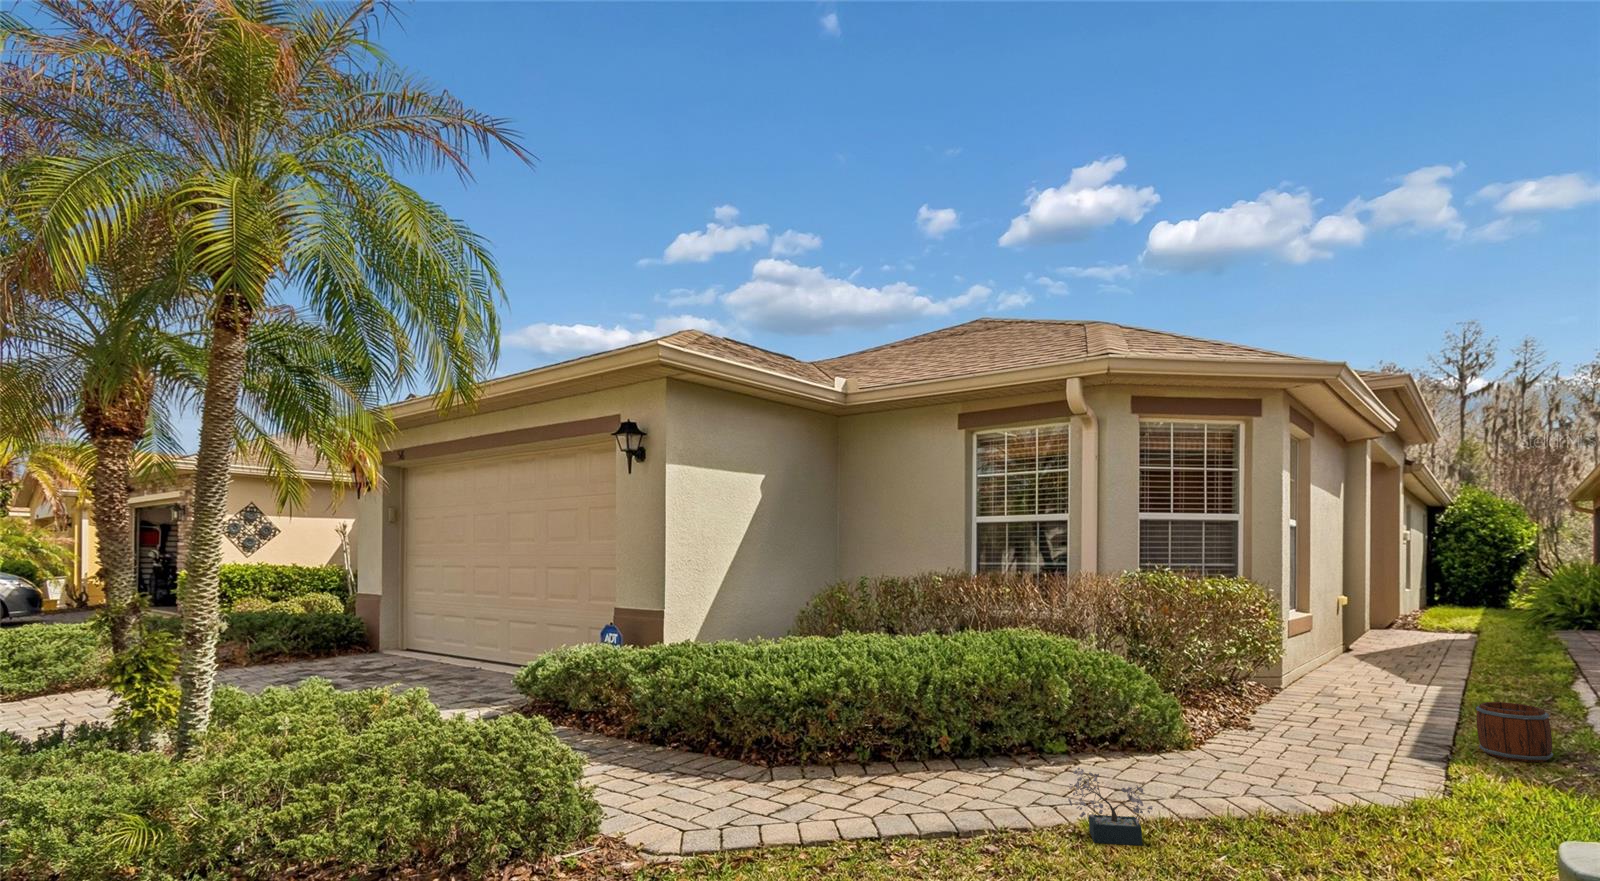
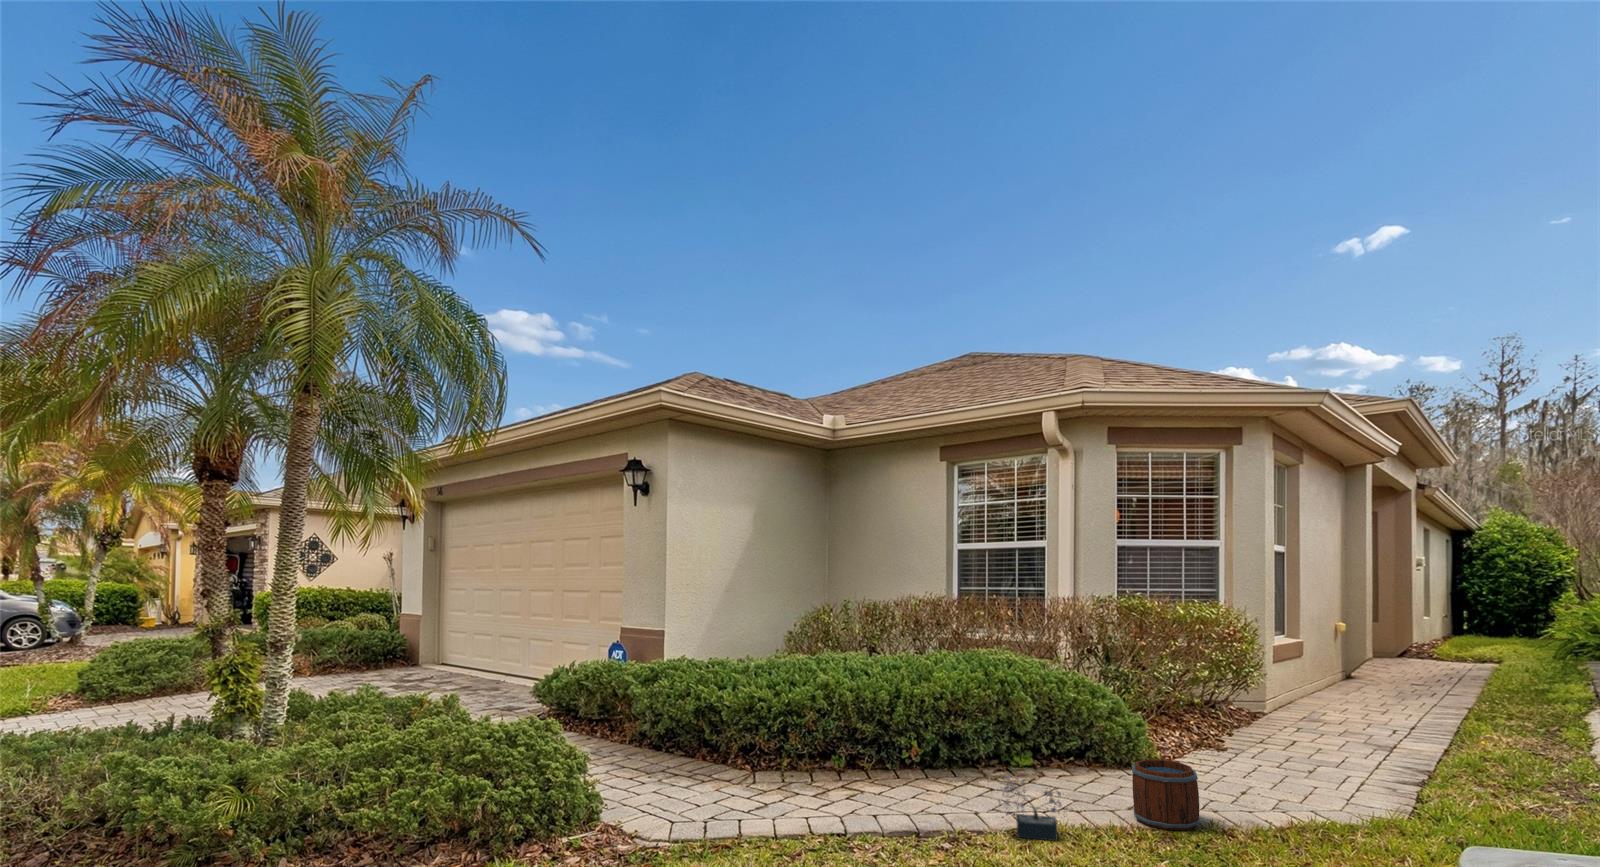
bucket: present [1476,702,1553,762] -> present [1132,759,1200,830]

